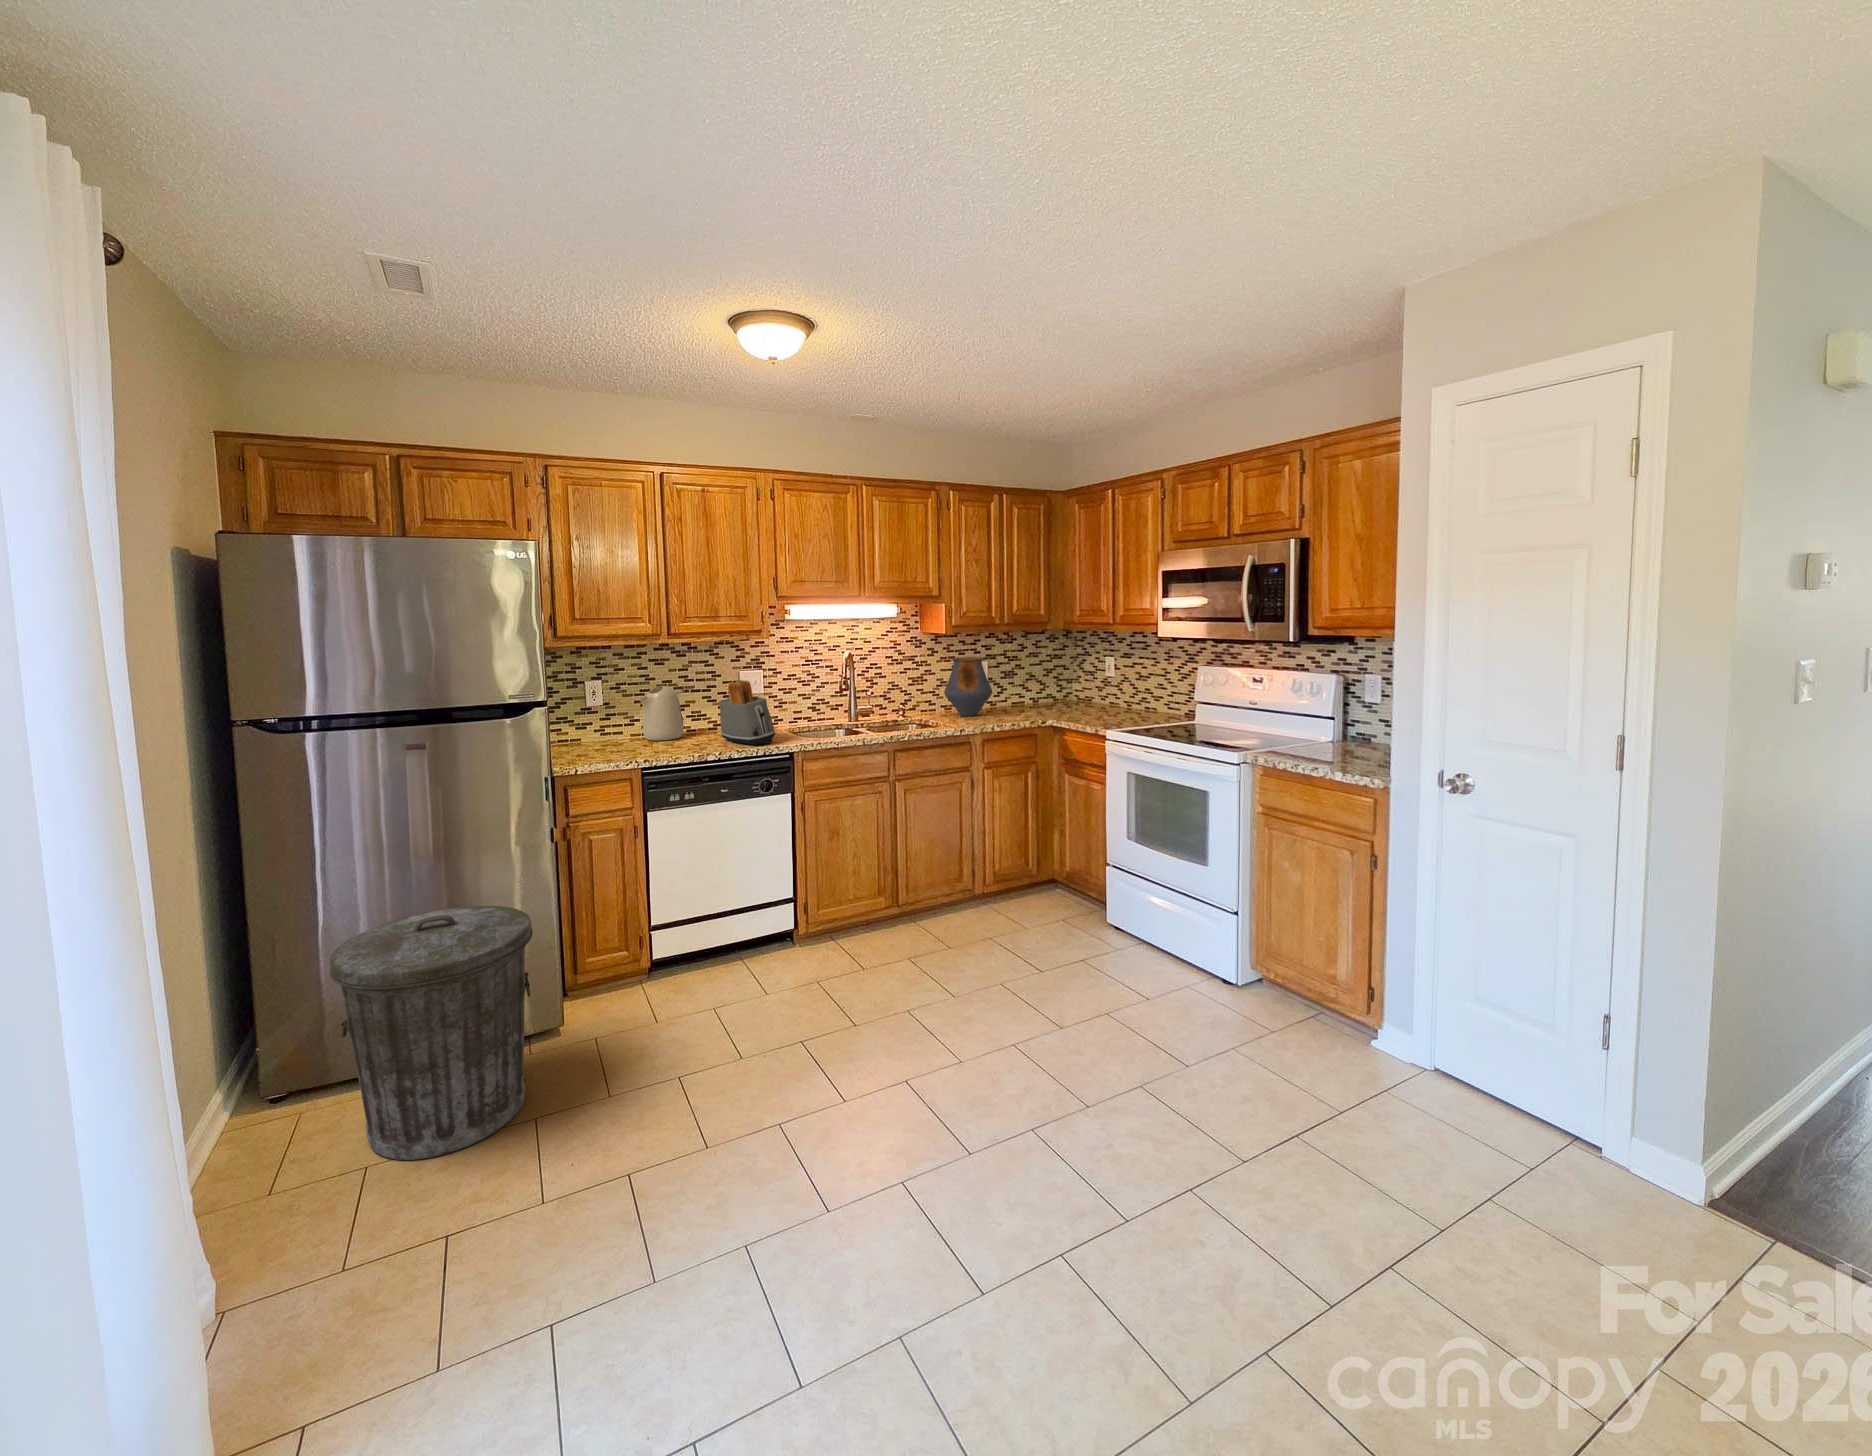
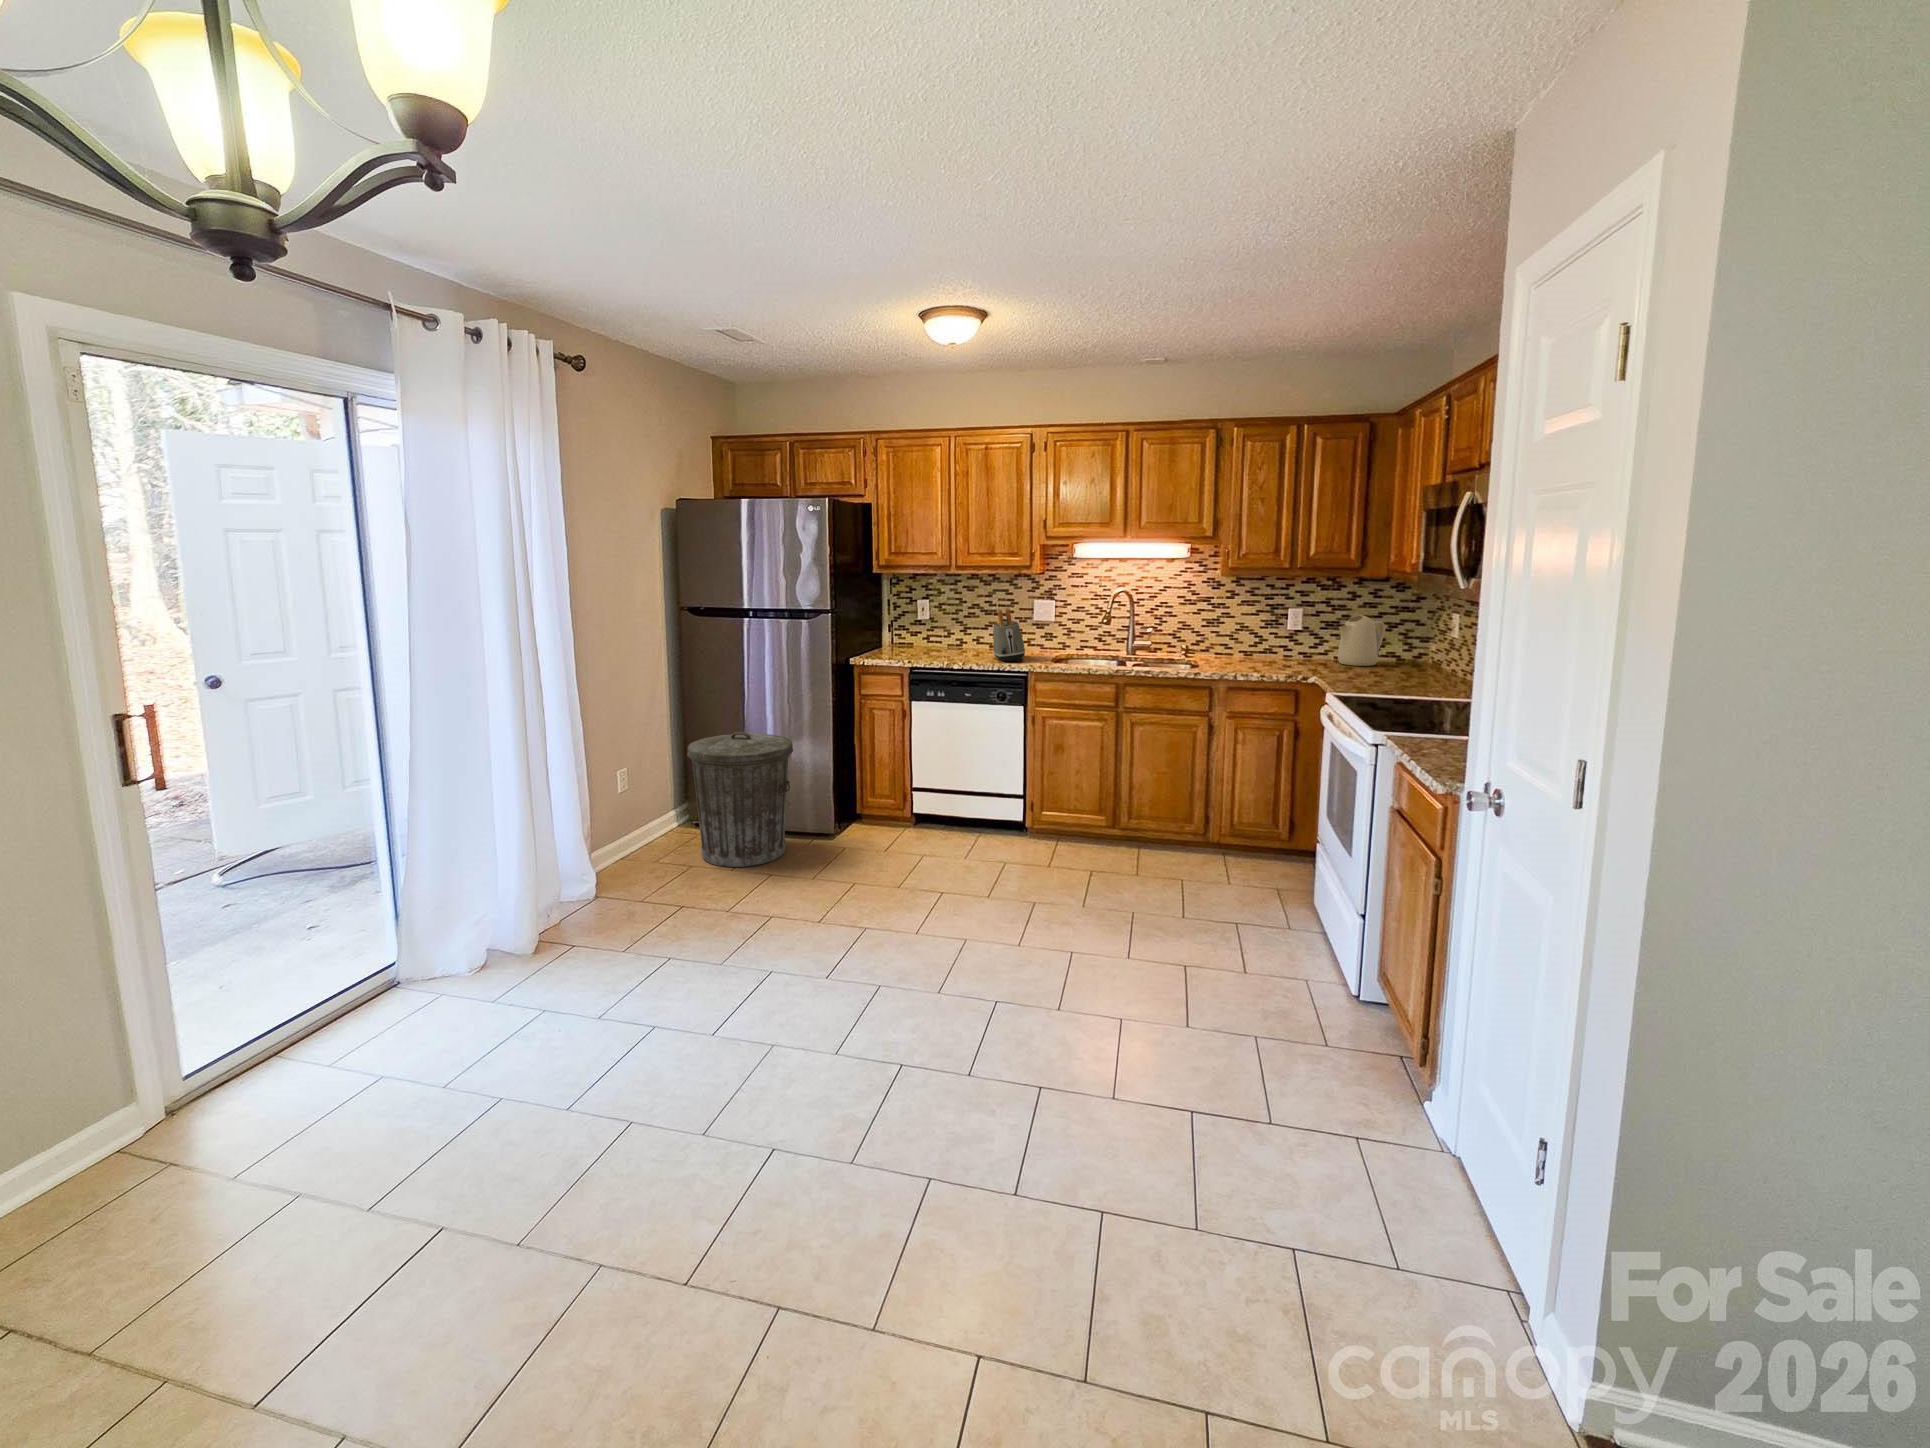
vase: present [944,657,992,716] -> none [1228,602,1282,663]
kettle: present [640,686,684,741] -> present [1338,615,1385,666]

